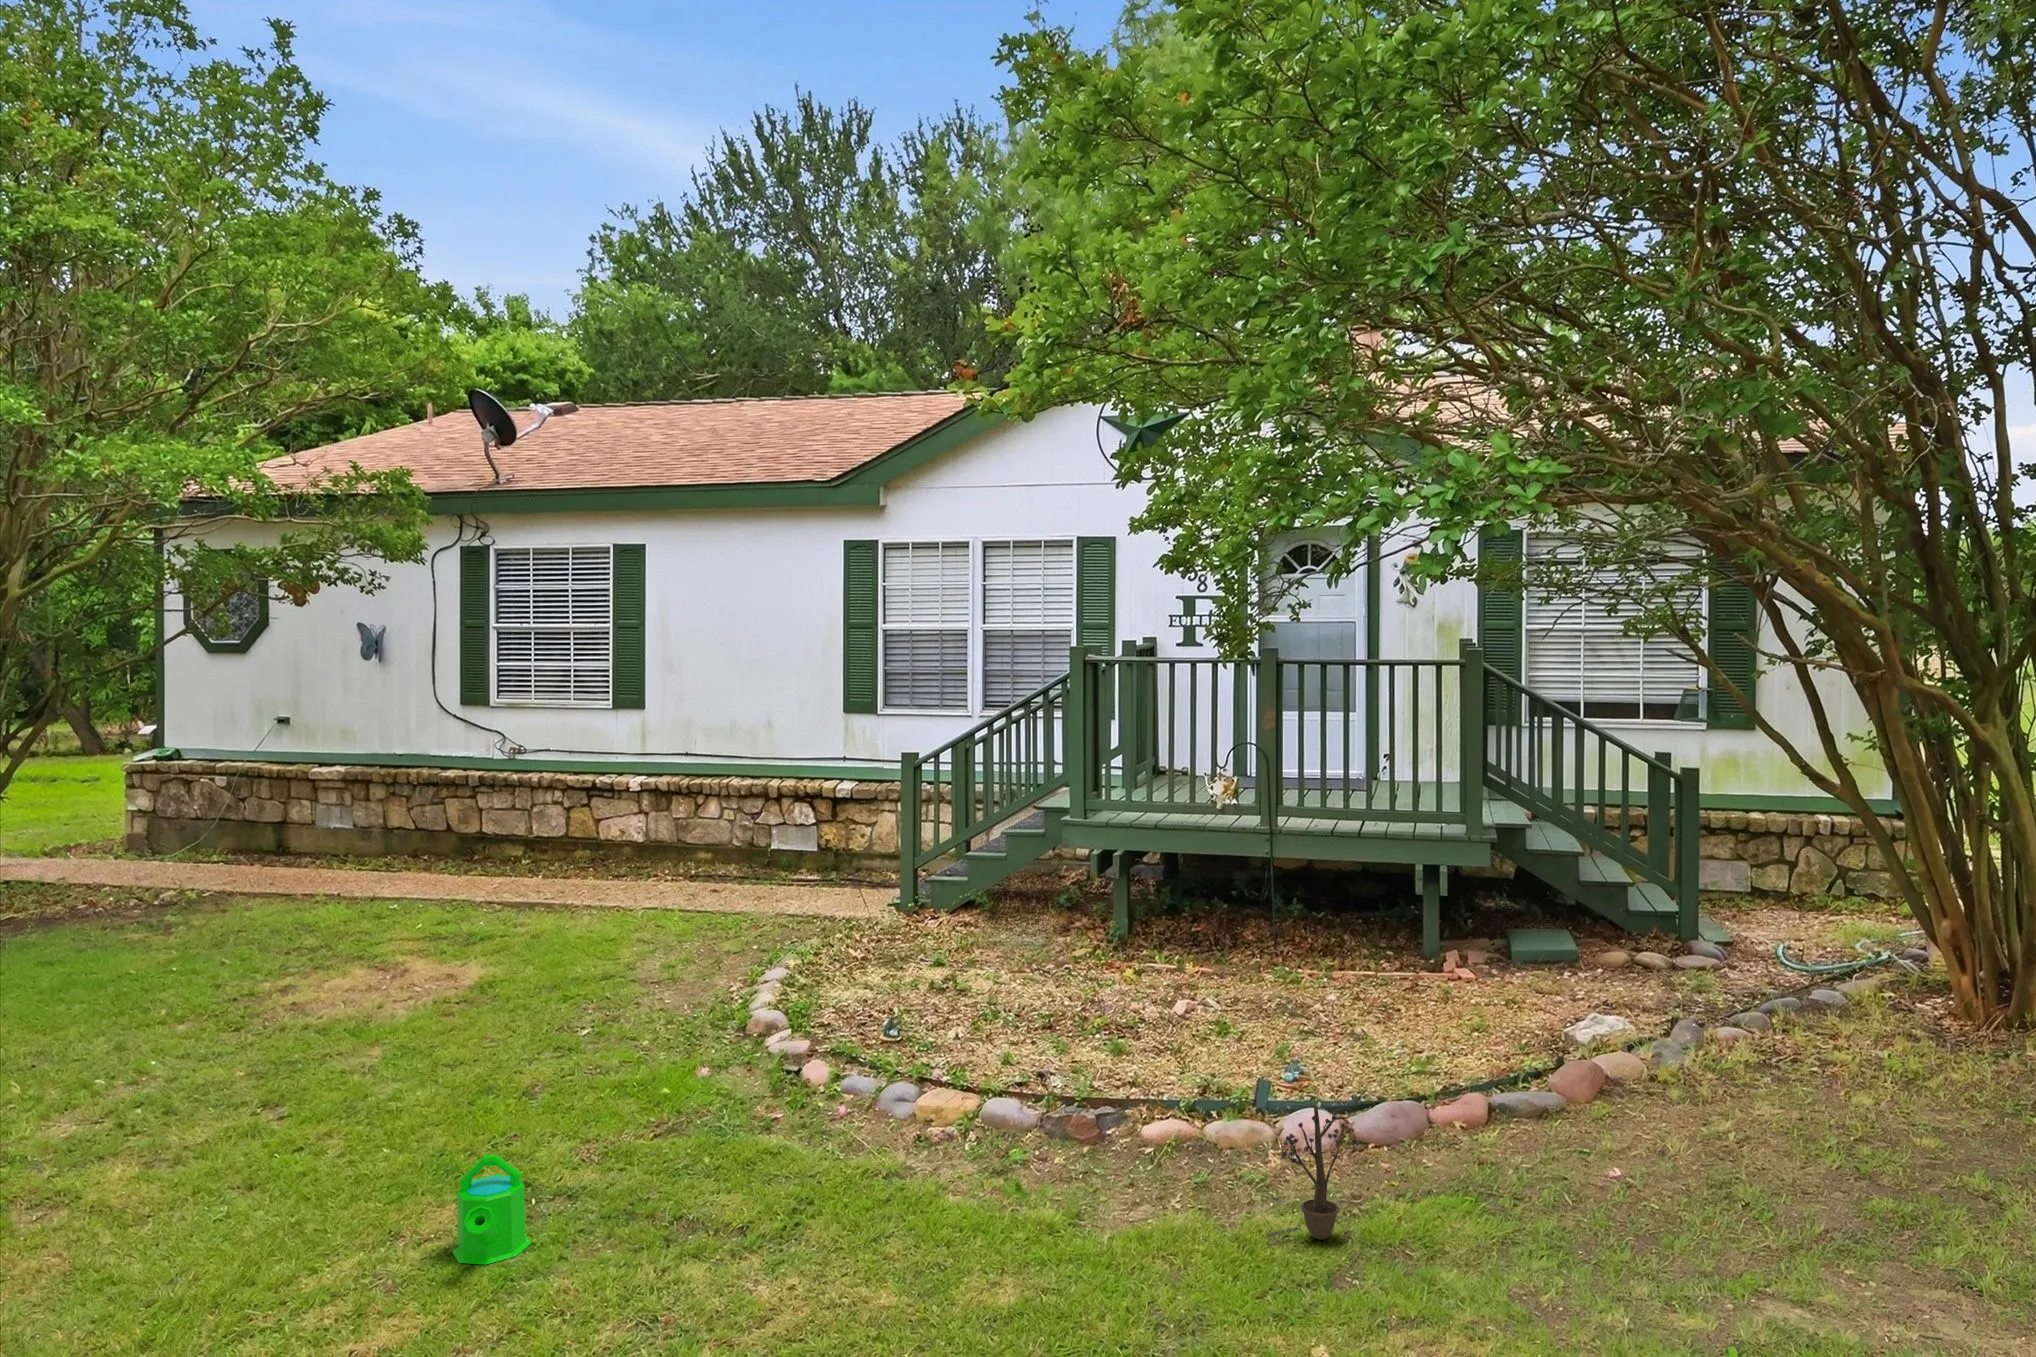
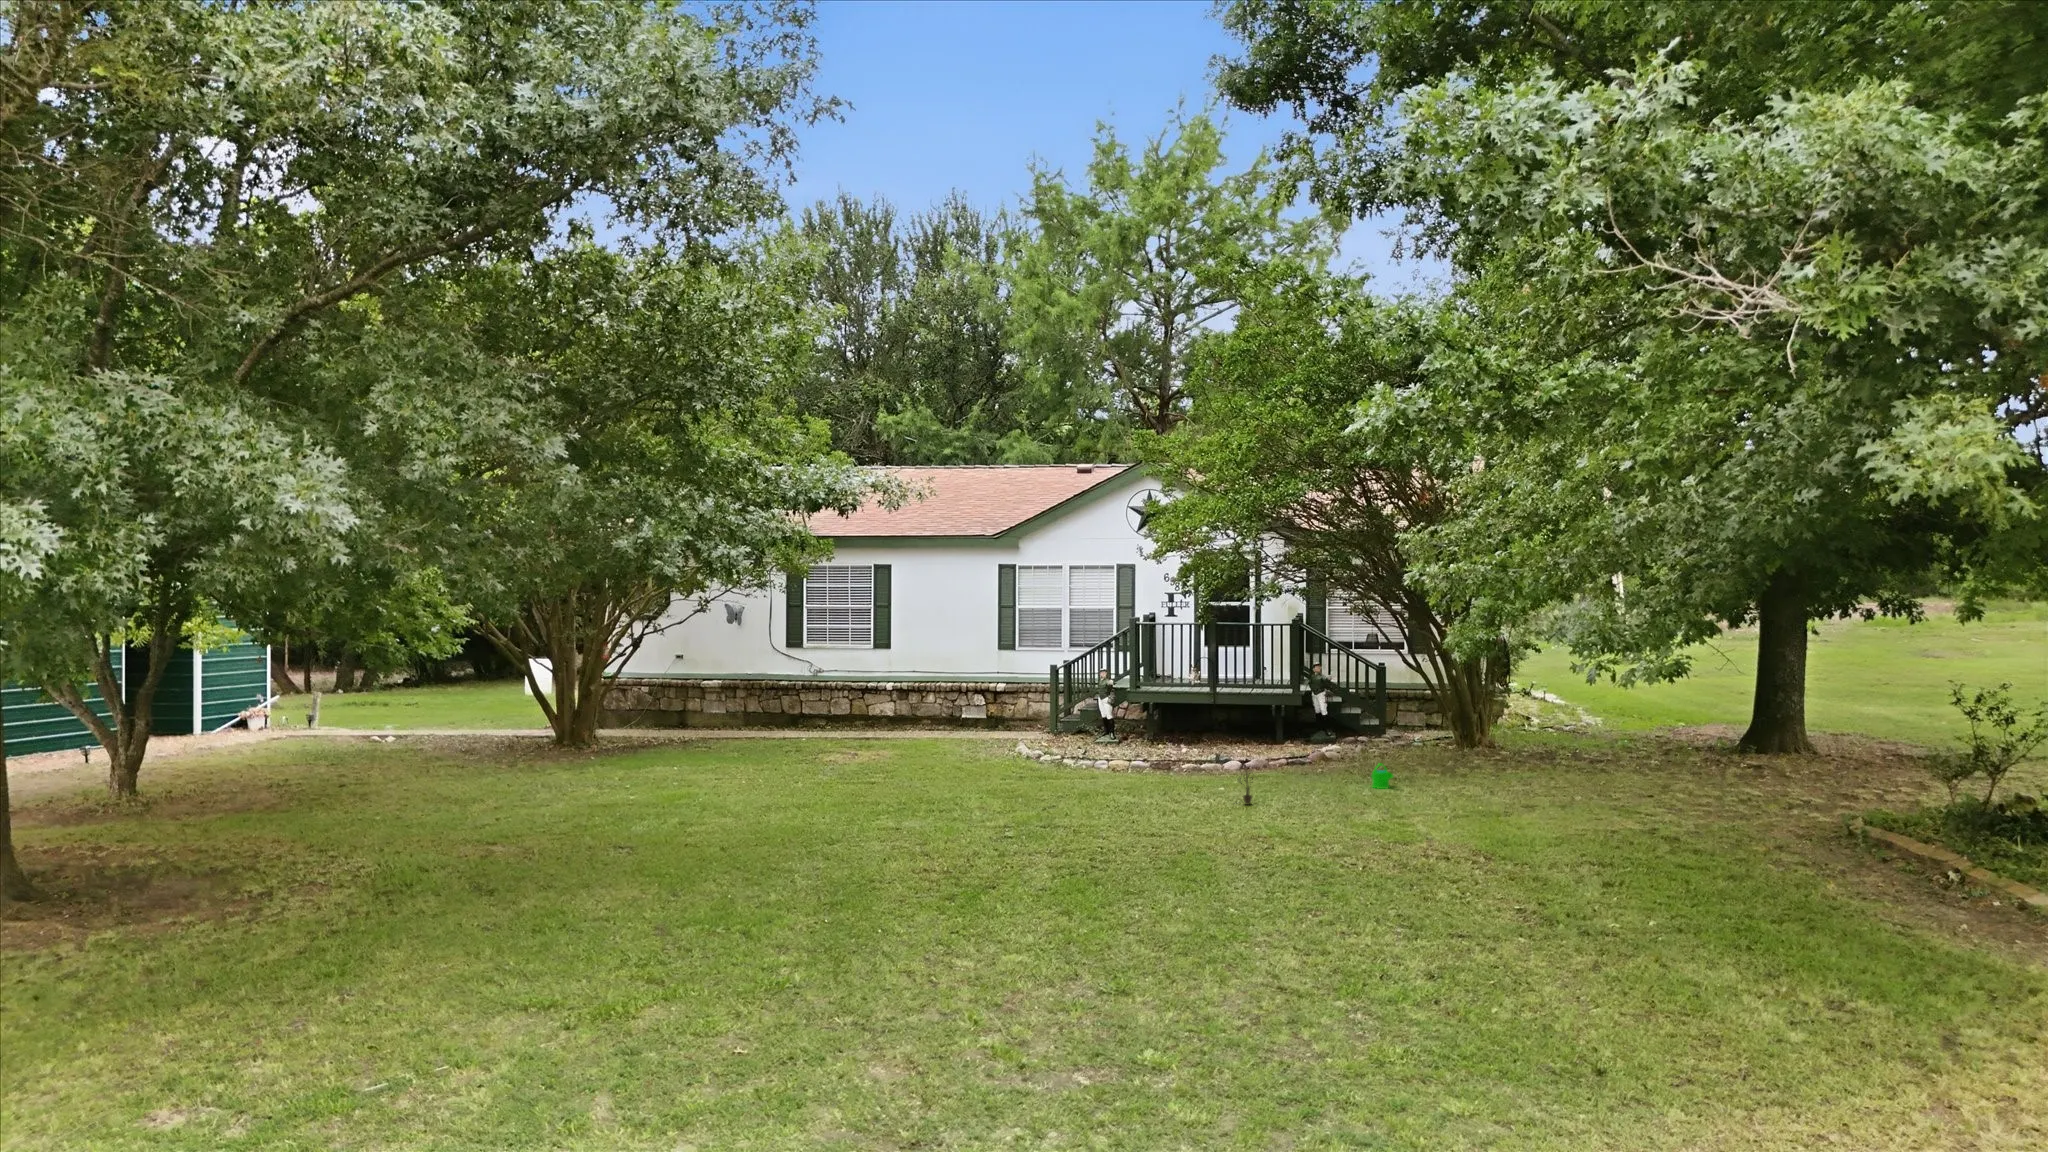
watering can: present [452,1154,531,1265] -> present [1371,763,1393,789]

